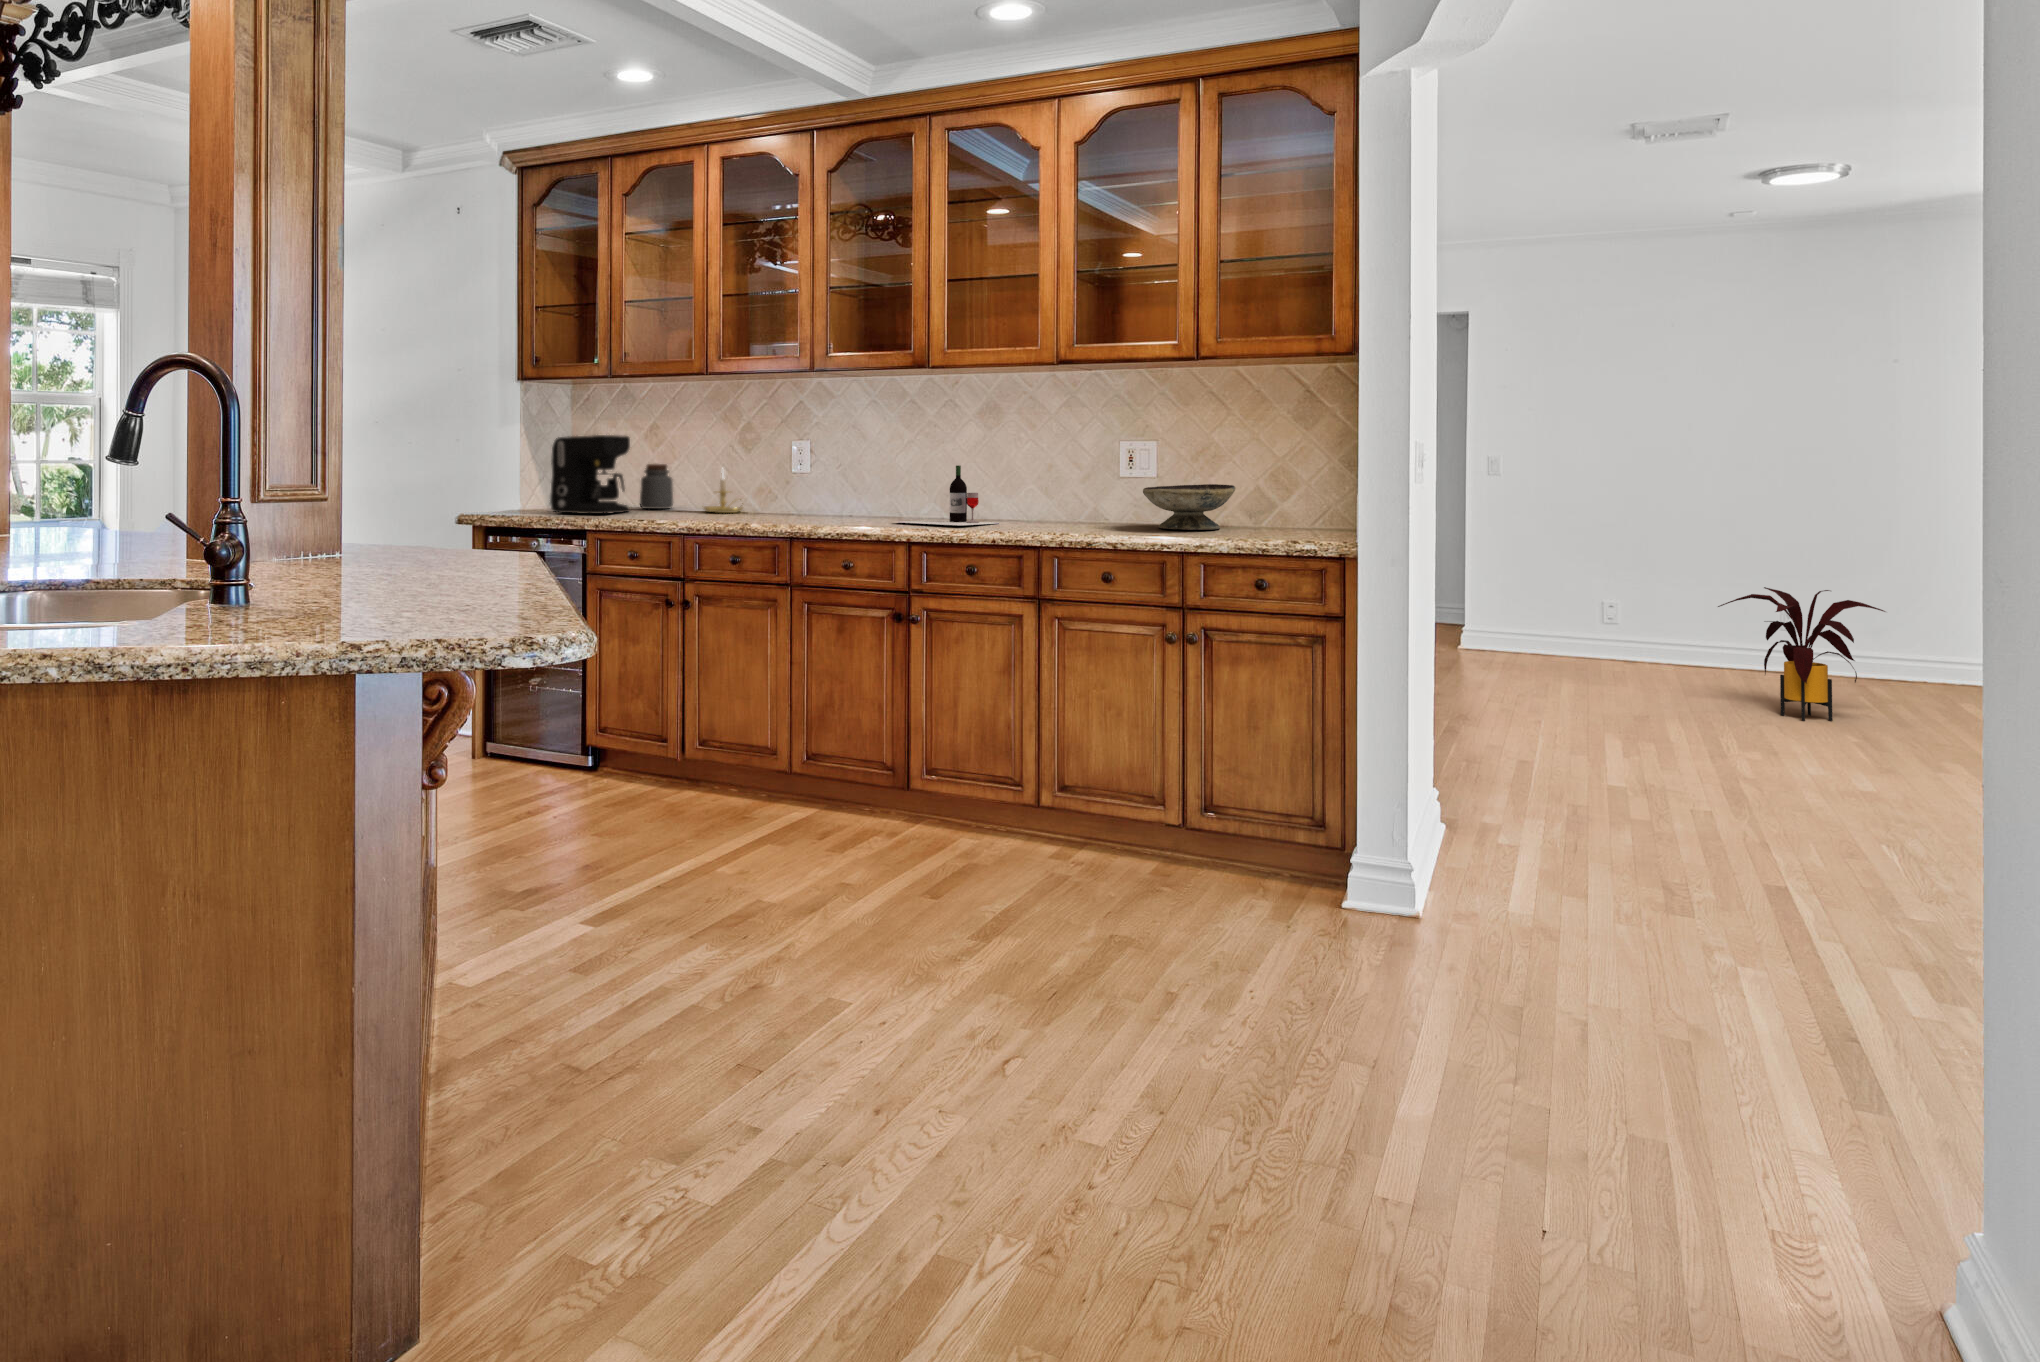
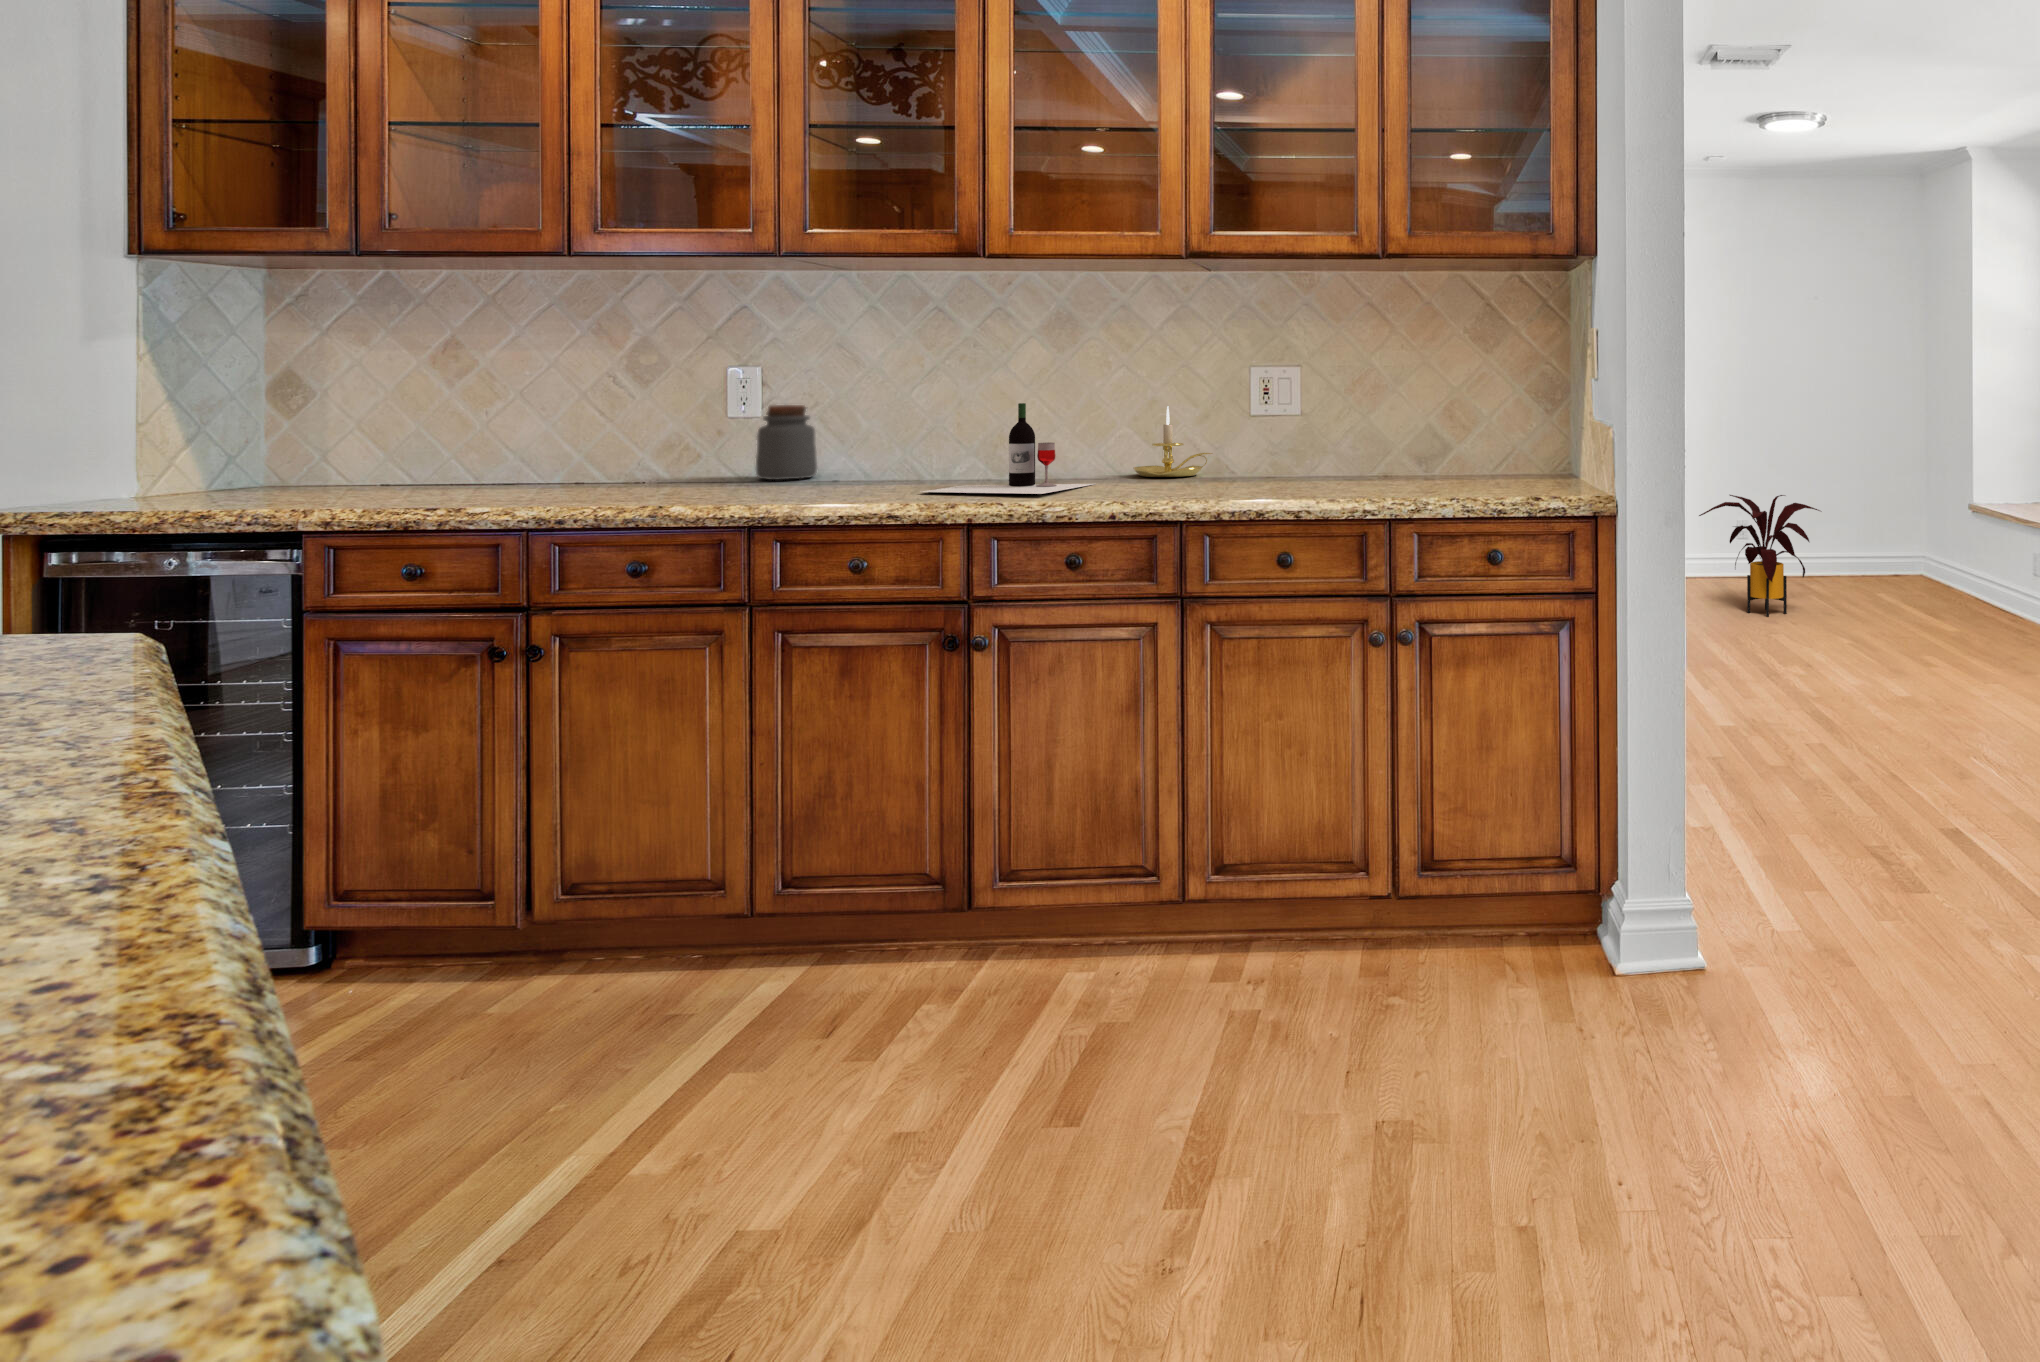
coffee maker: present [550,435,630,514] -> none [212,360,398,503]
jar: present [640,464,673,509] -> present [756,405,817,480]
candle holder: present [703,475,743,513] -> present [1133,406,1212,477]
decorative bowl: present [1143,484,1235,530] -> none [1296,422,1413,484]

